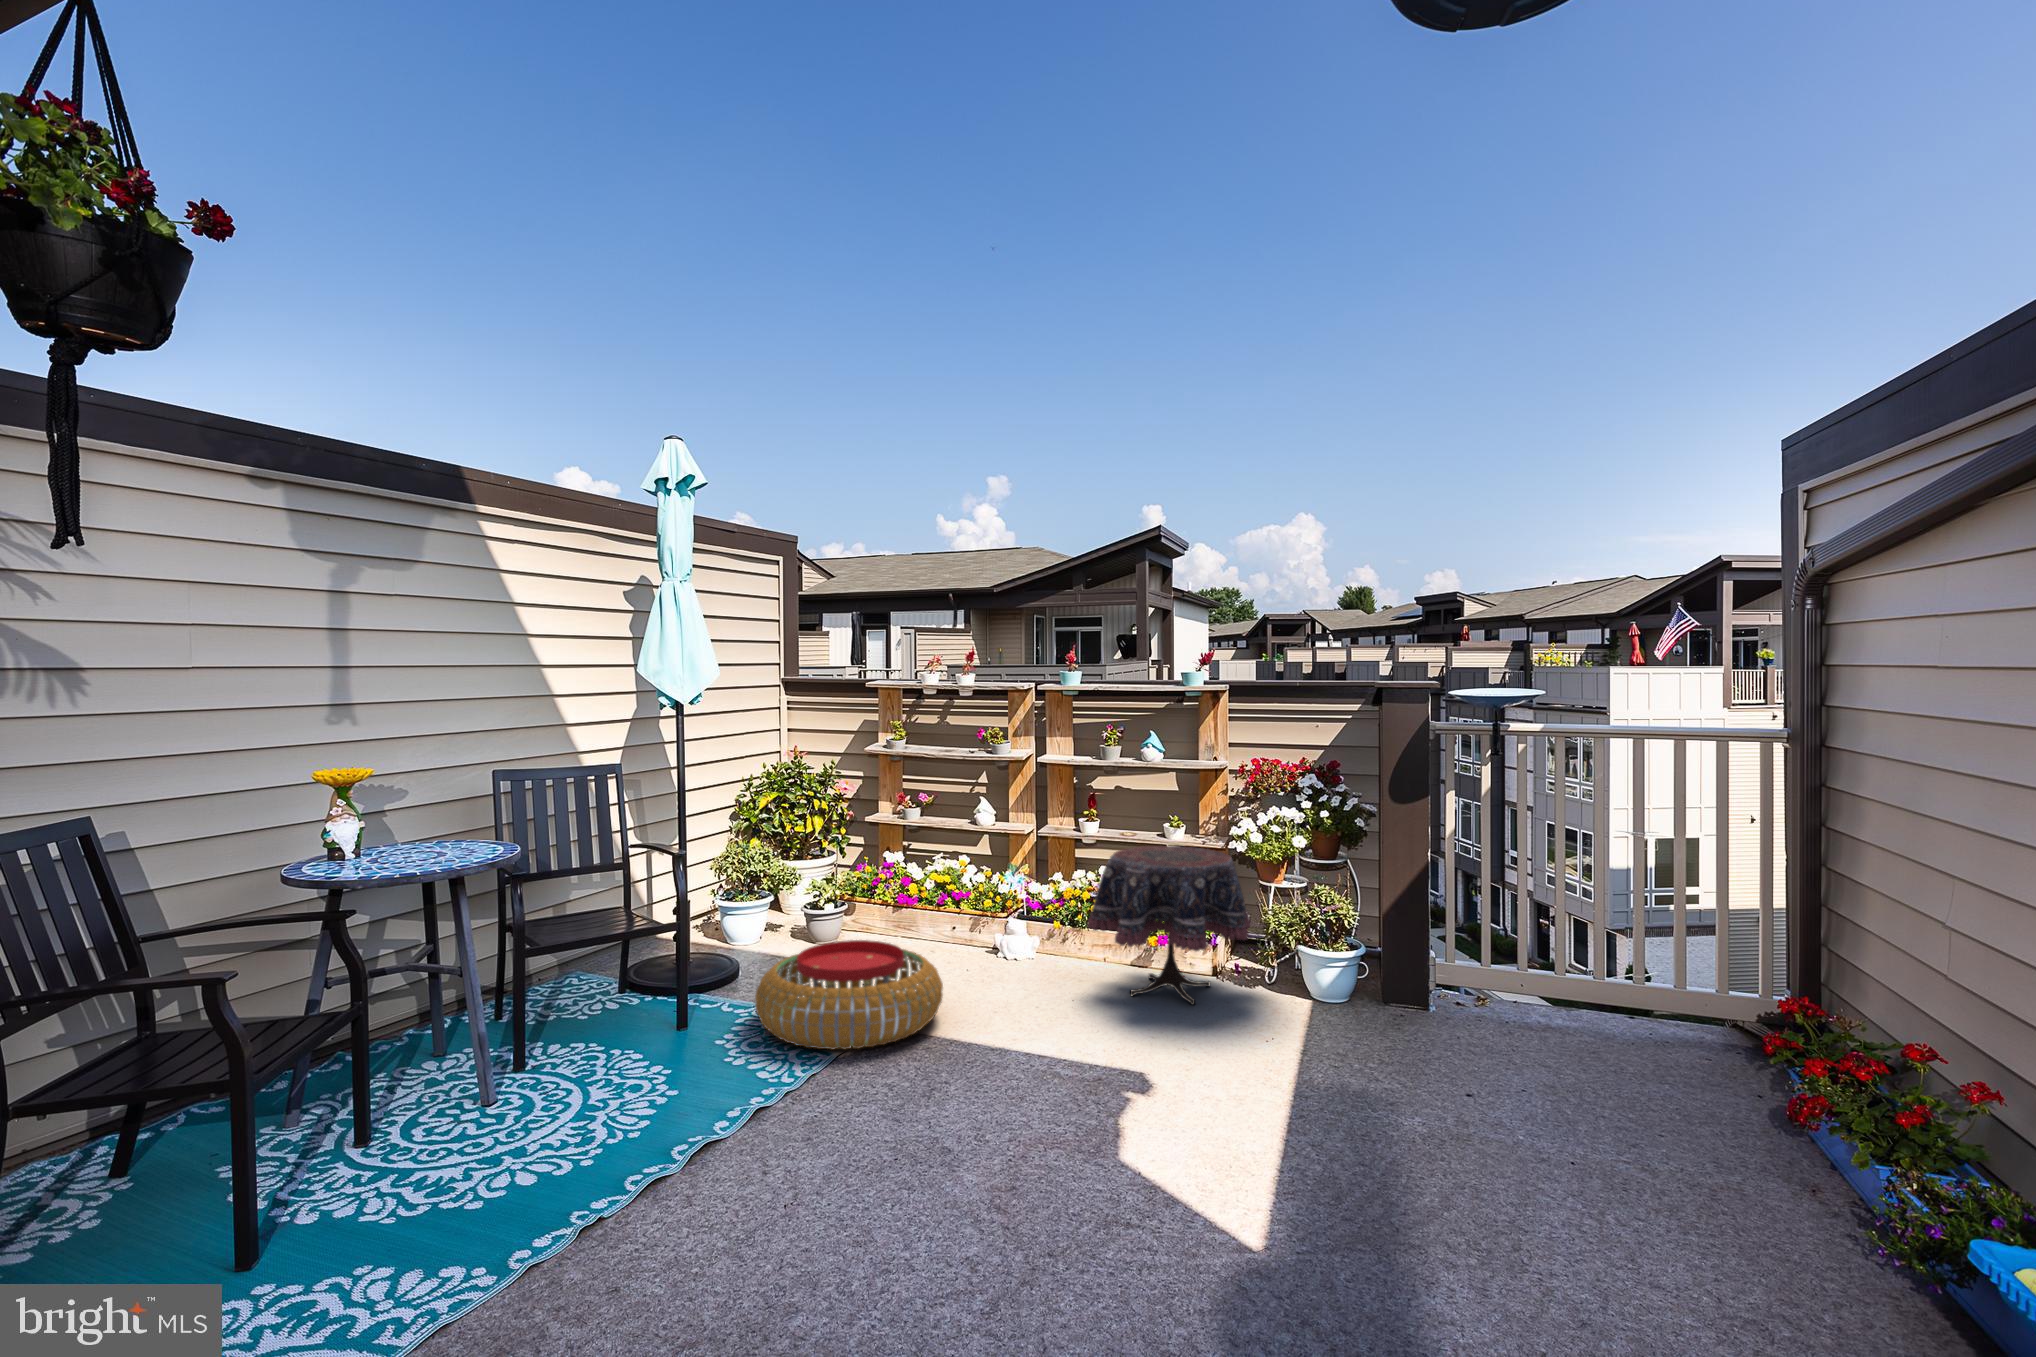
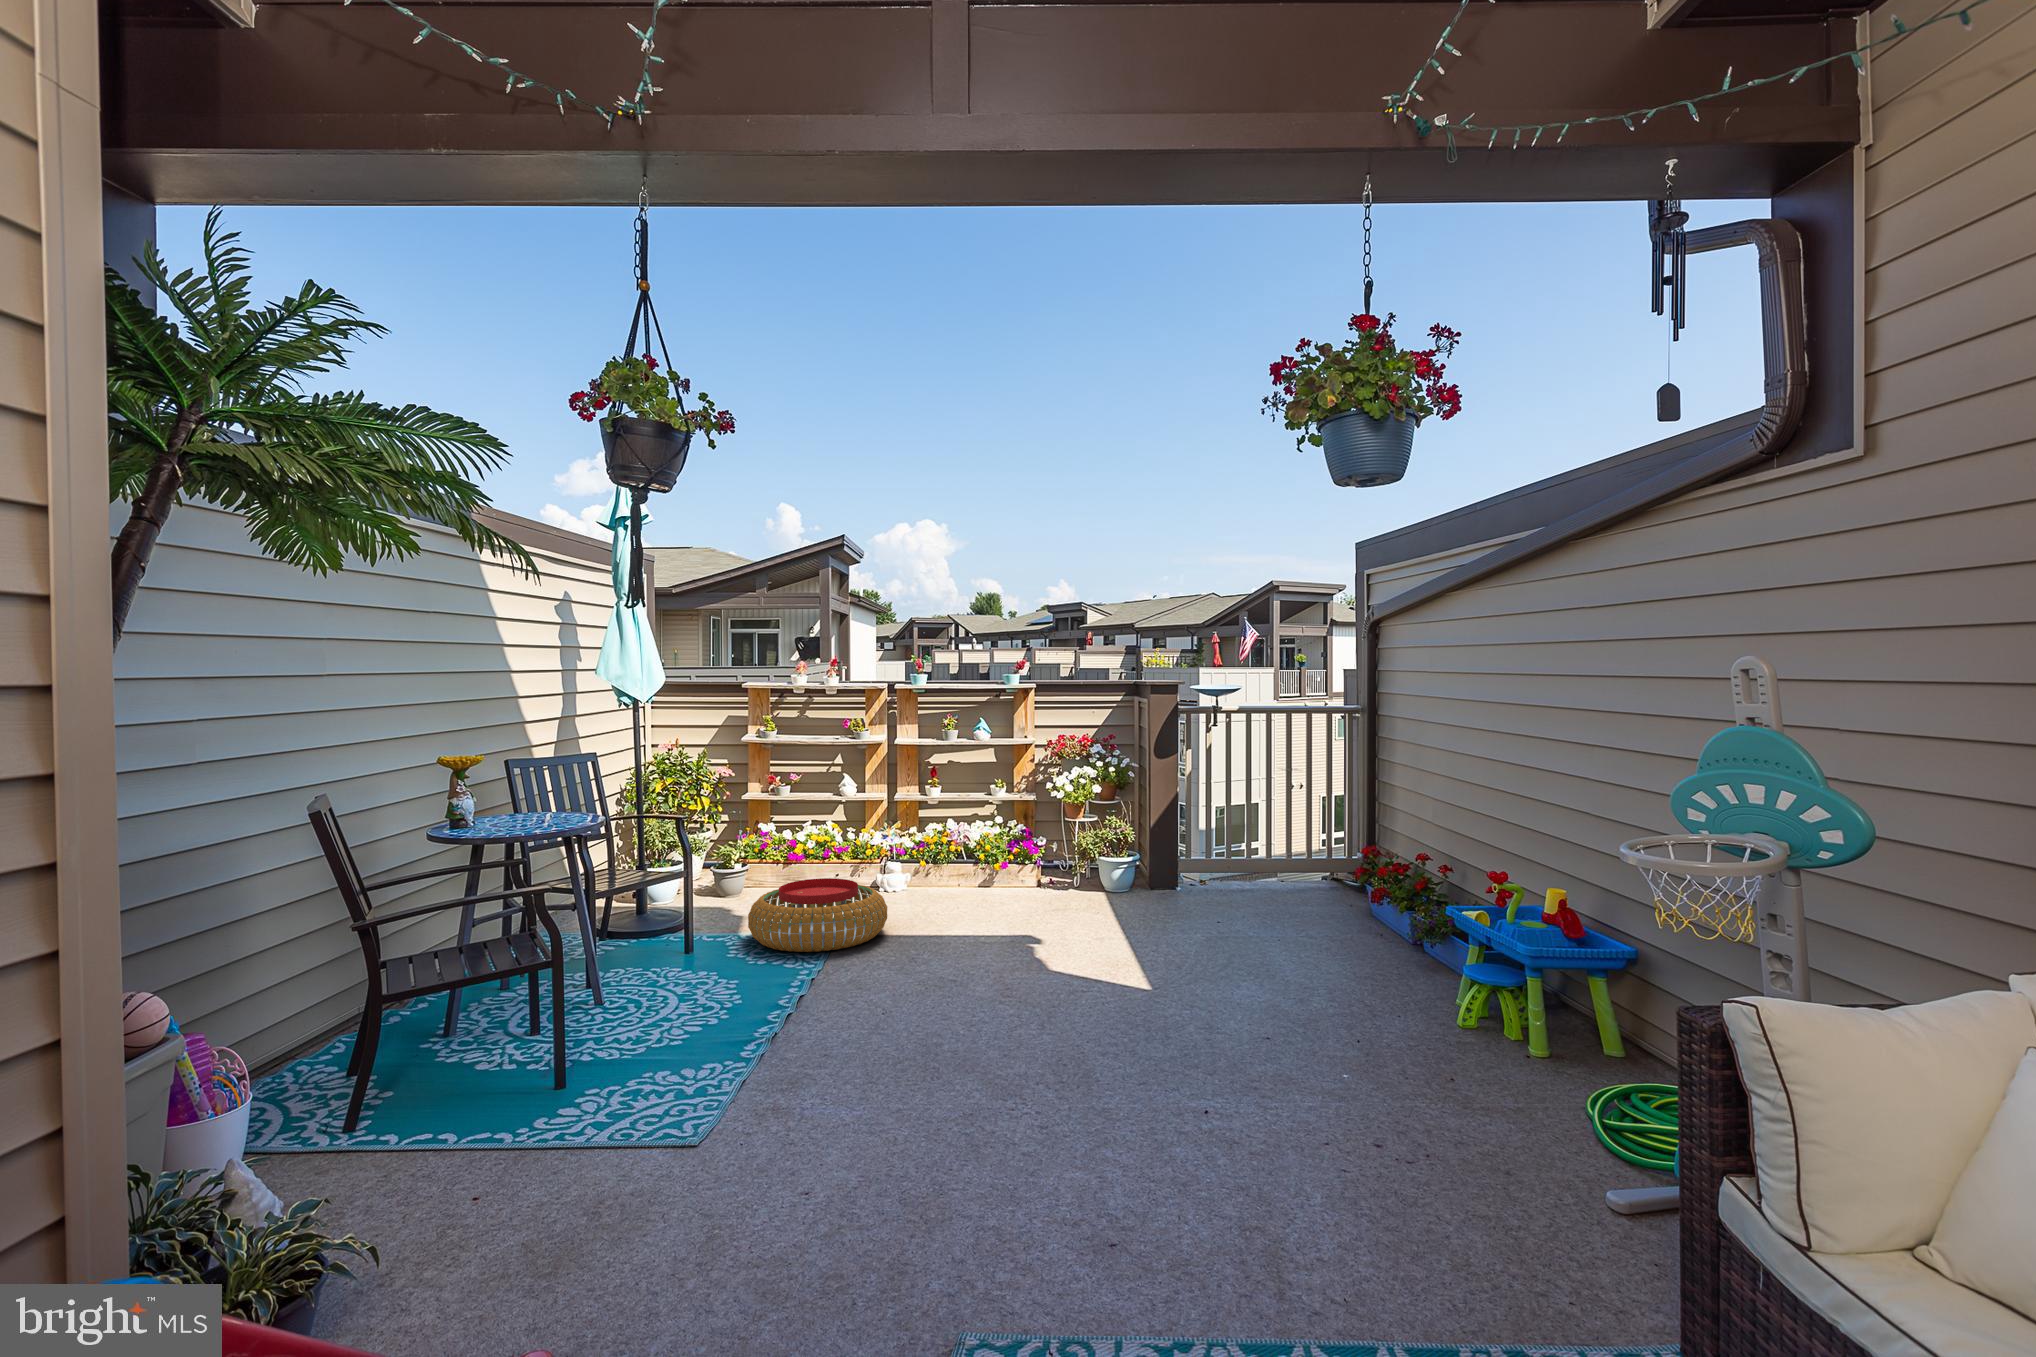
side table: present [1087,846,1250,1005] -> none [964,798,1074,902]

